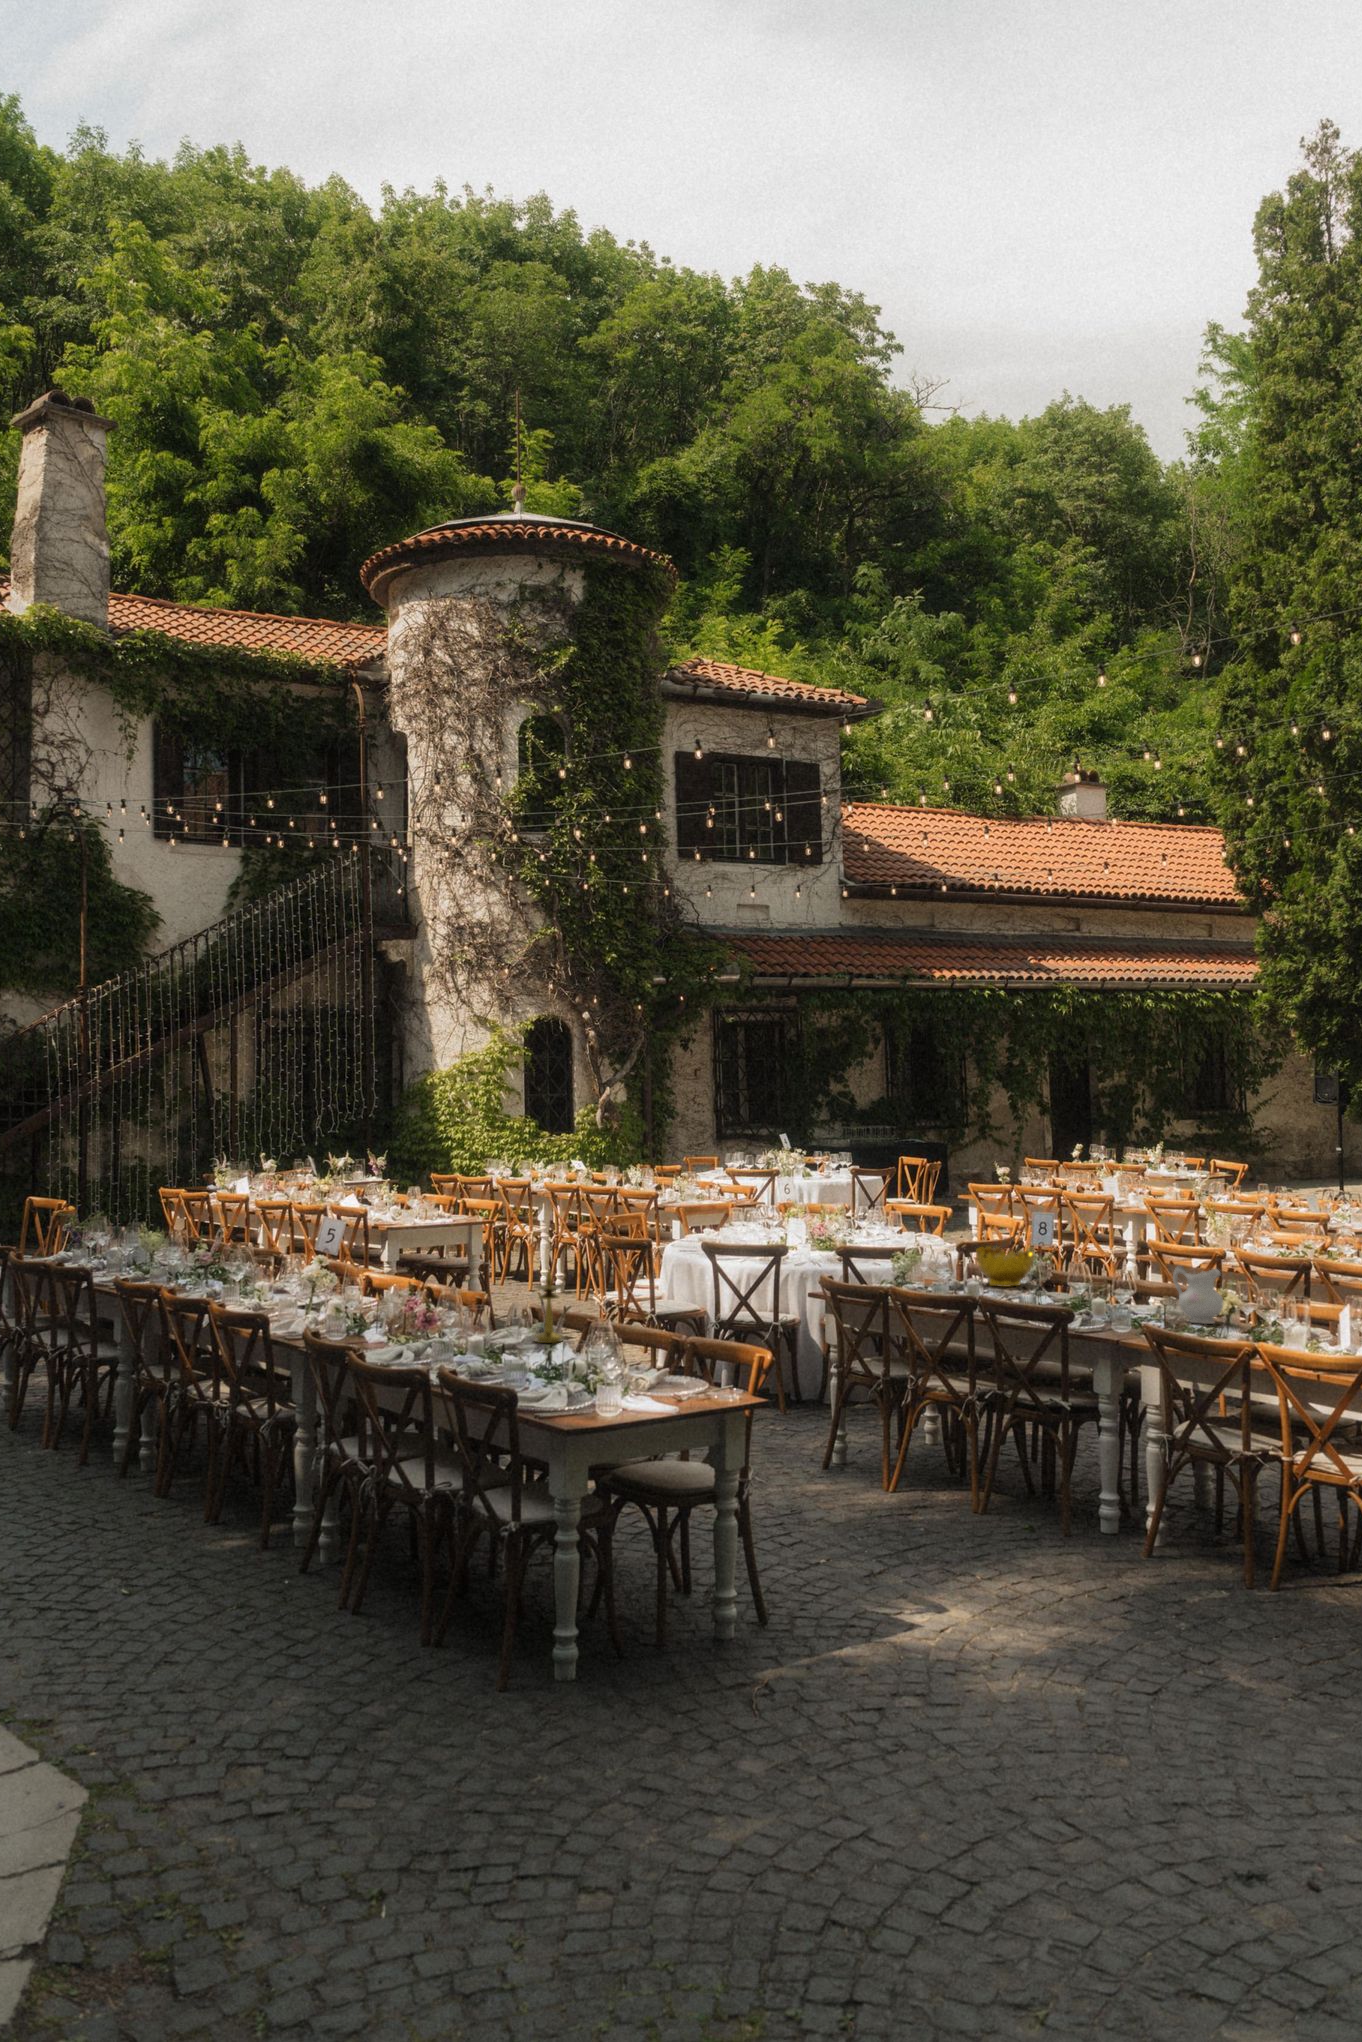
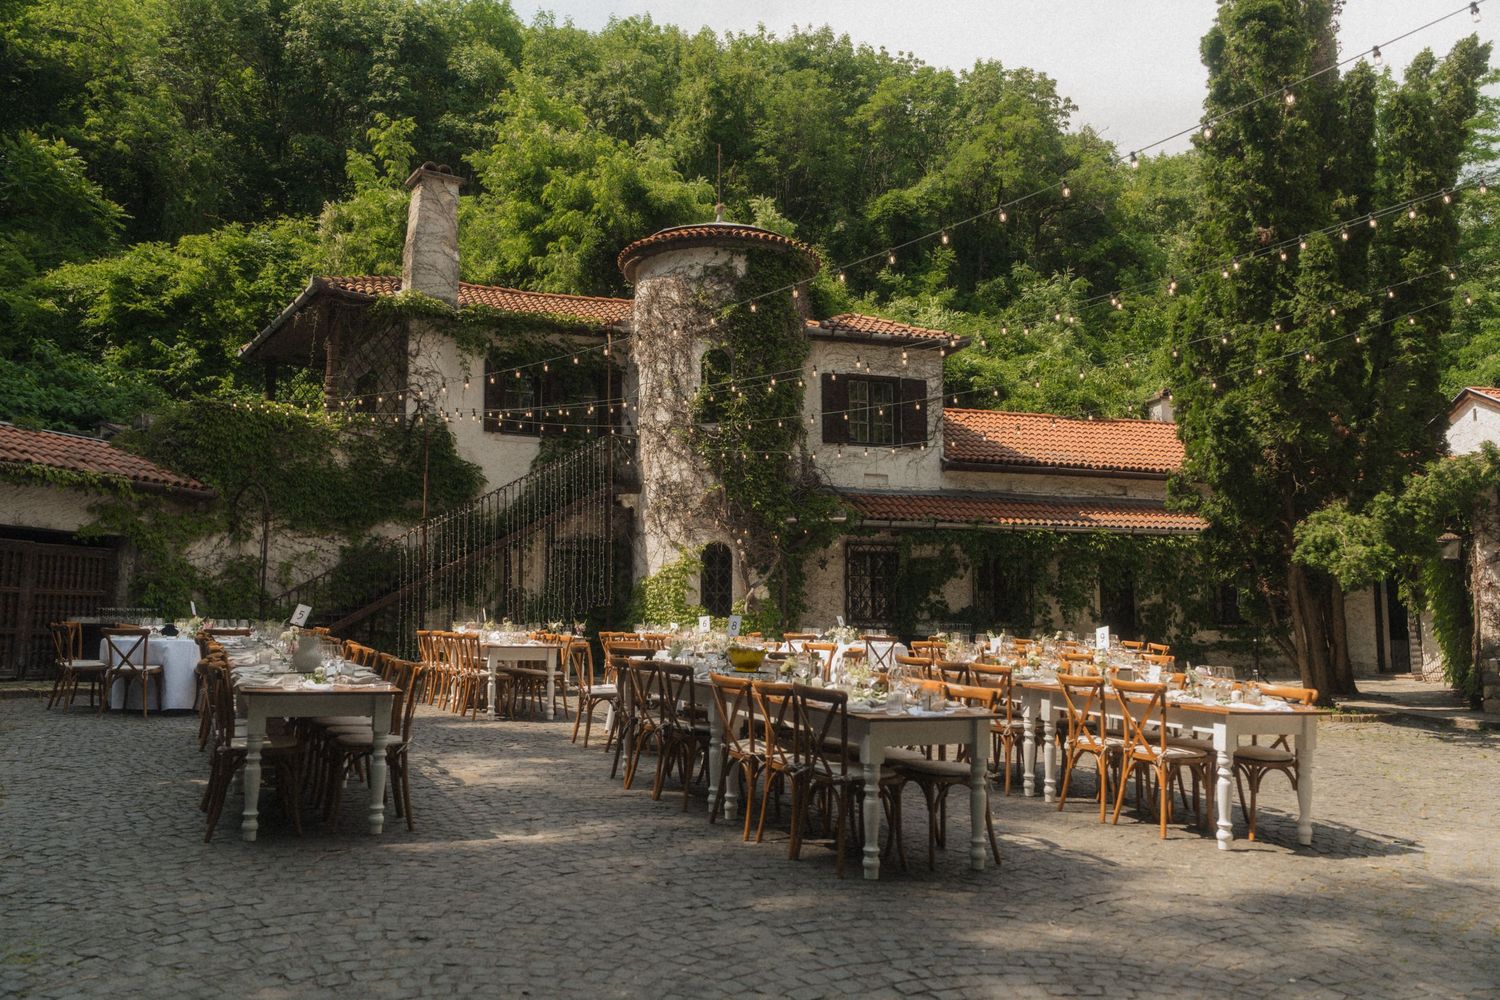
ceramic pitcher: present [1173,1266,1223,1324] -> present [292,635,322,673]
candlestick: present [535,1270,563,1343] -> none [358,626,378,671]

